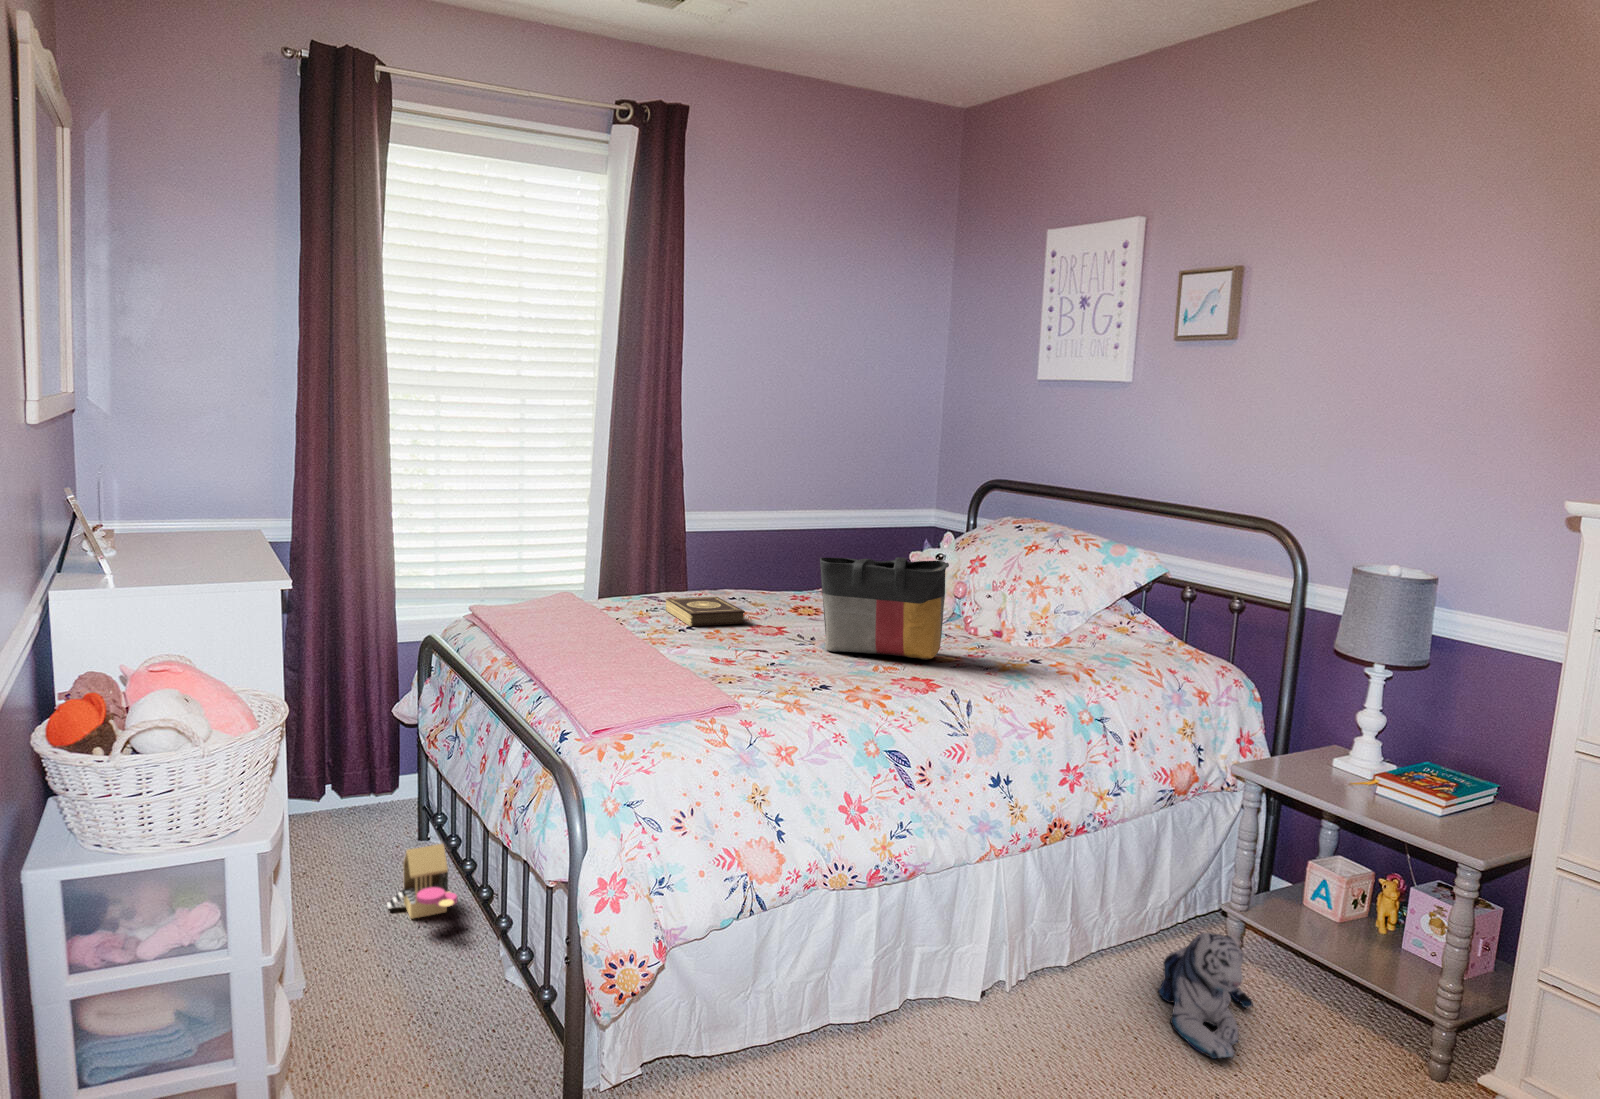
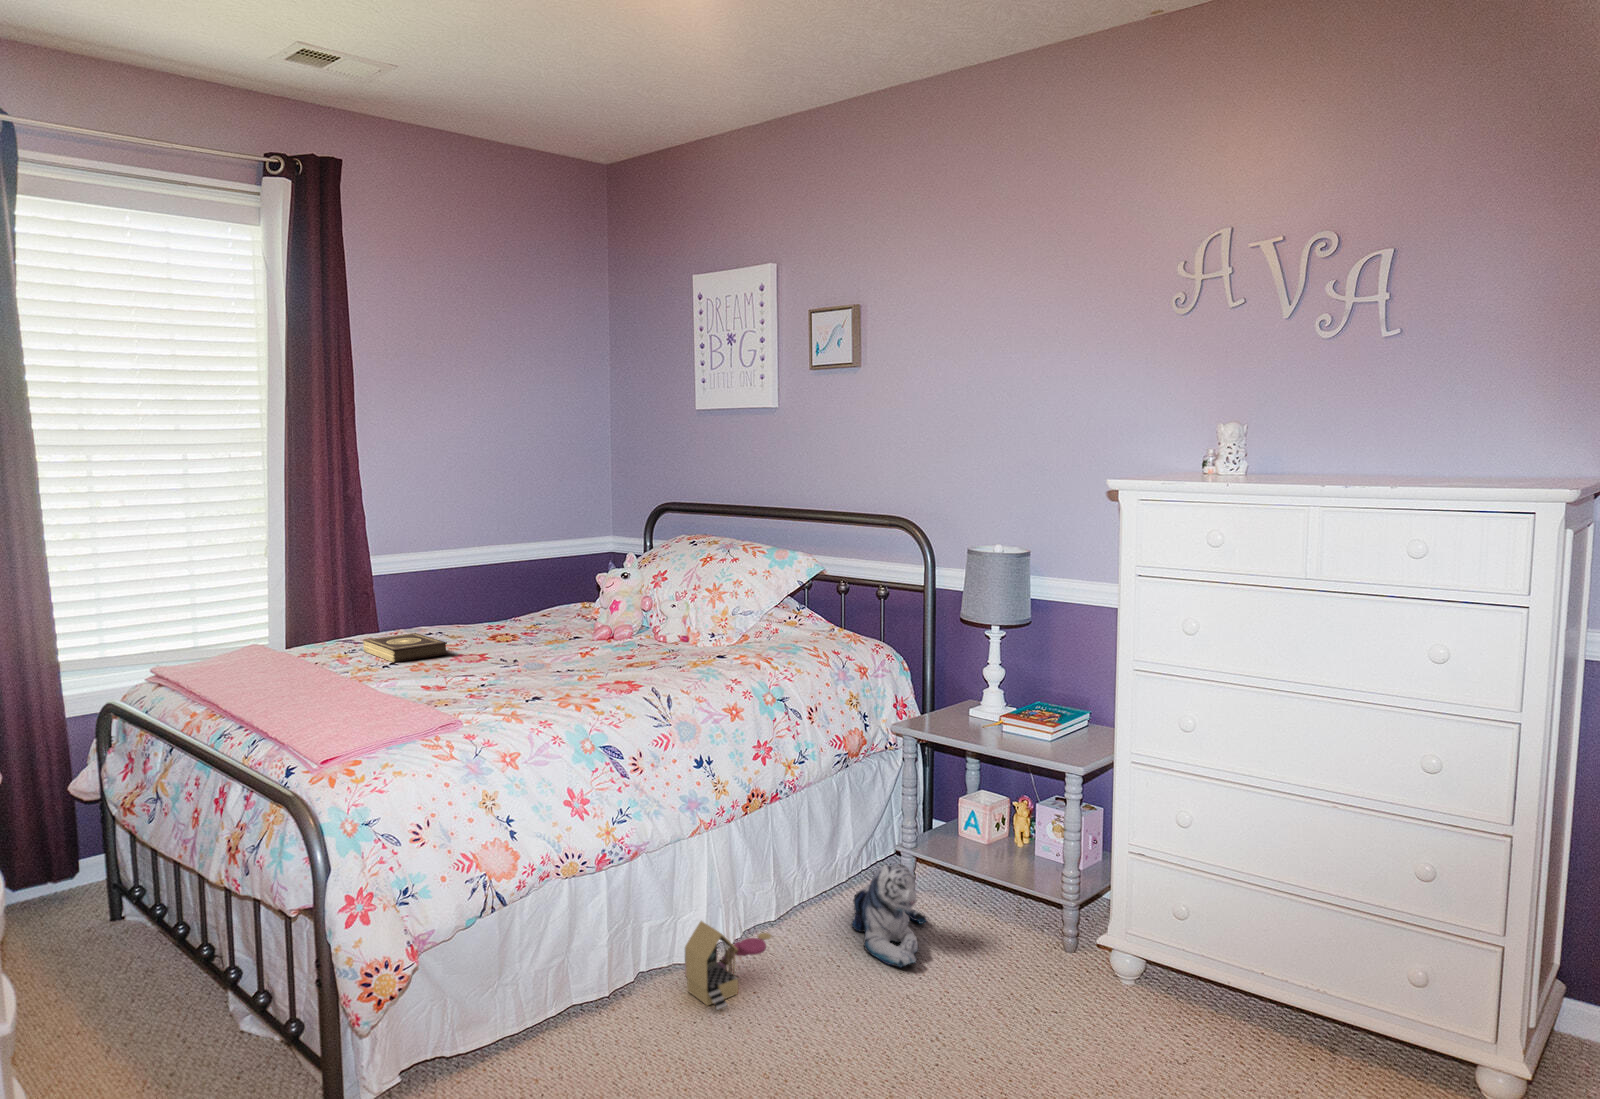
tote bag: present [820,557,949,660] -> none [519,576,640,669]
toy house: present [387,844,457,919] -> present [685,921,771,1009]

